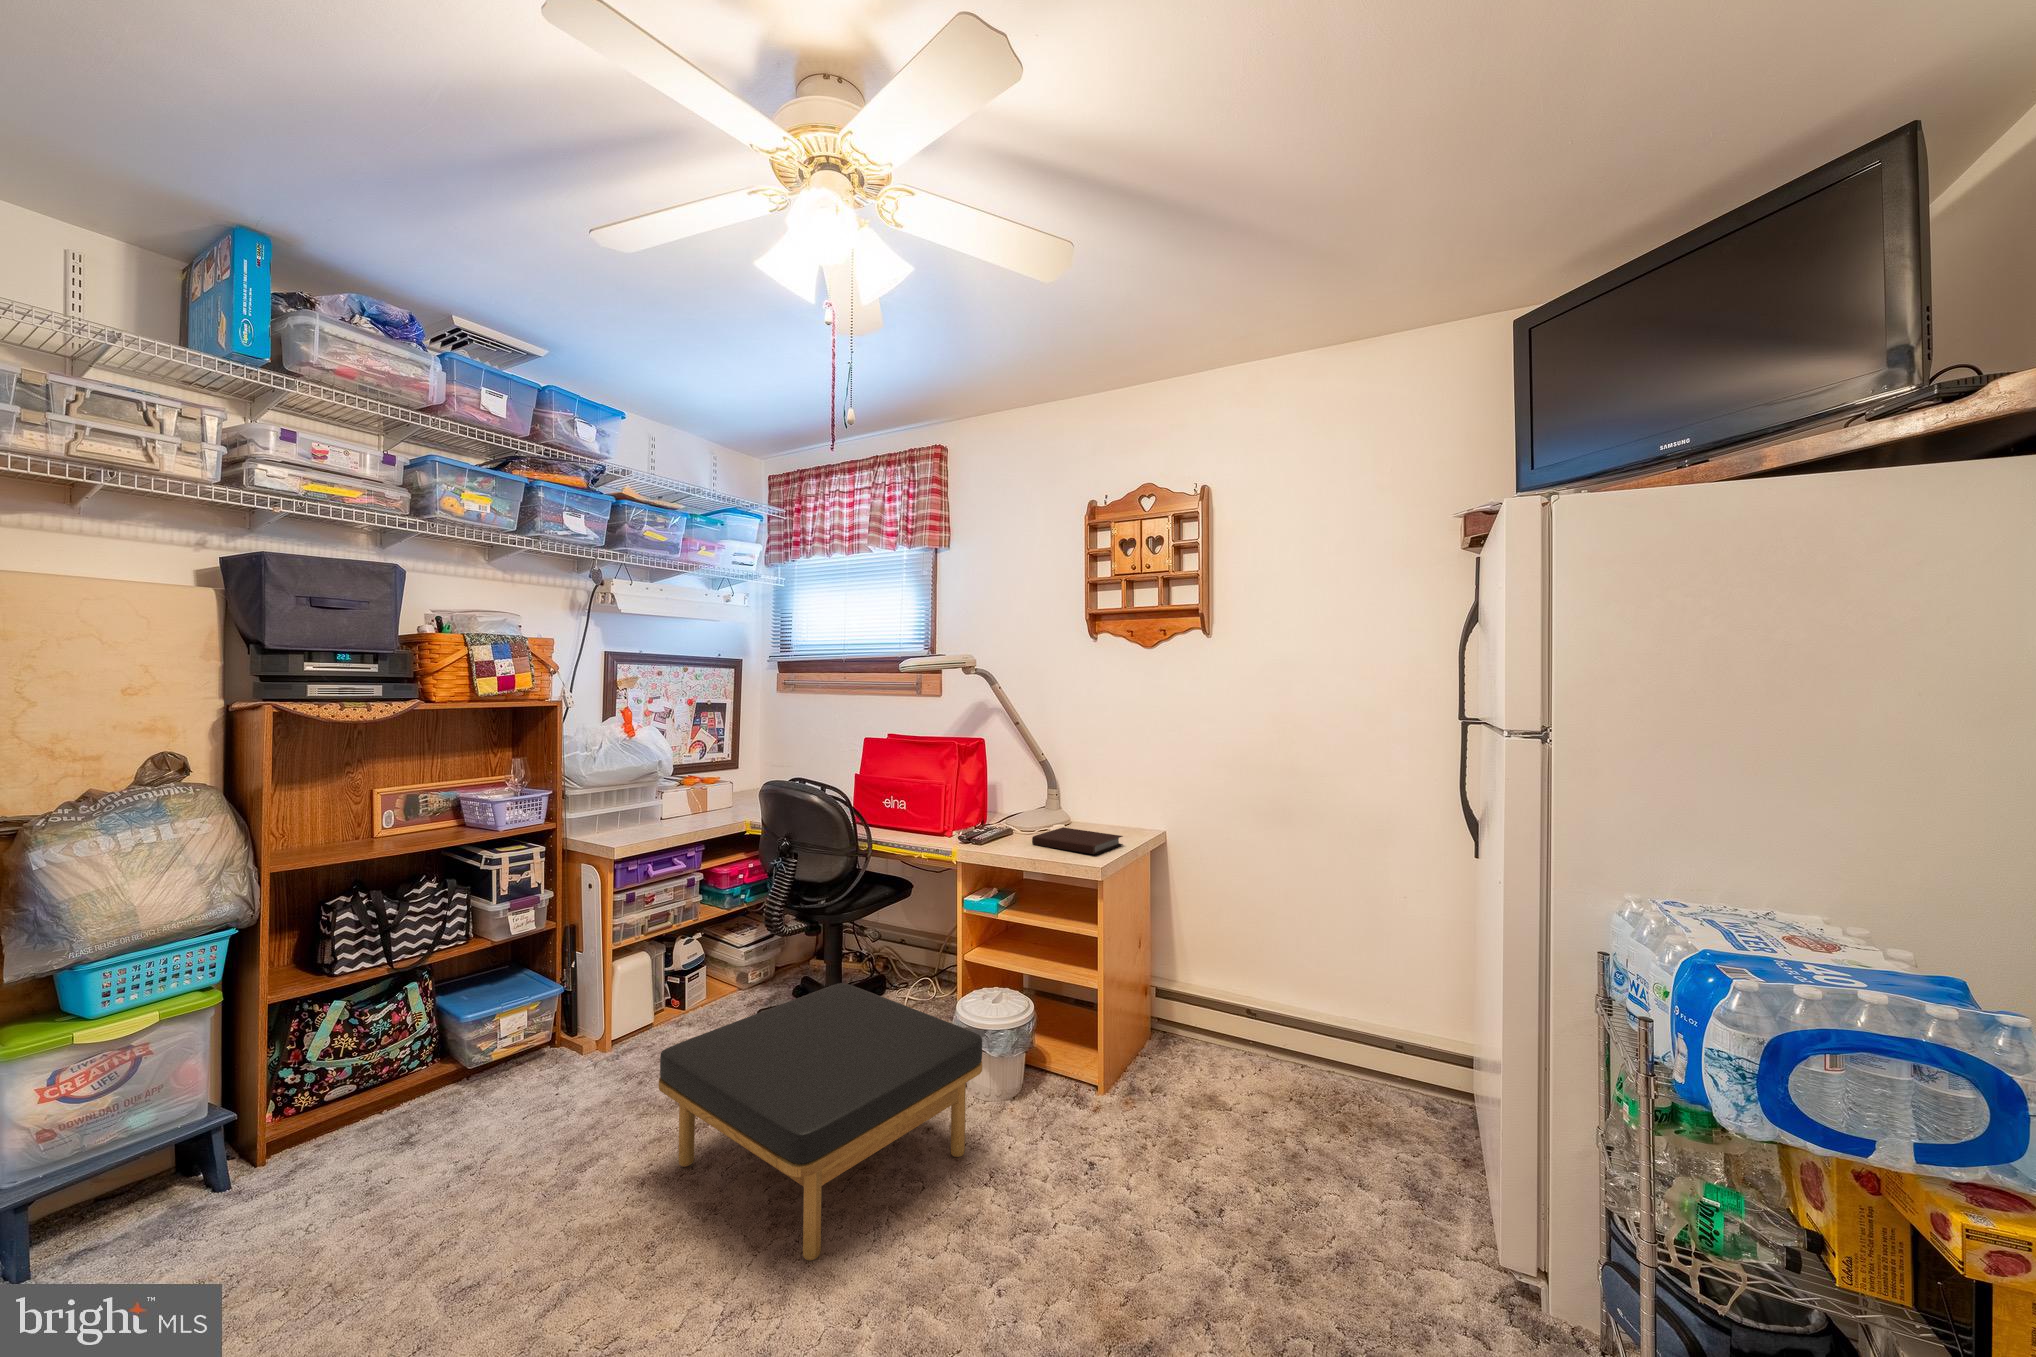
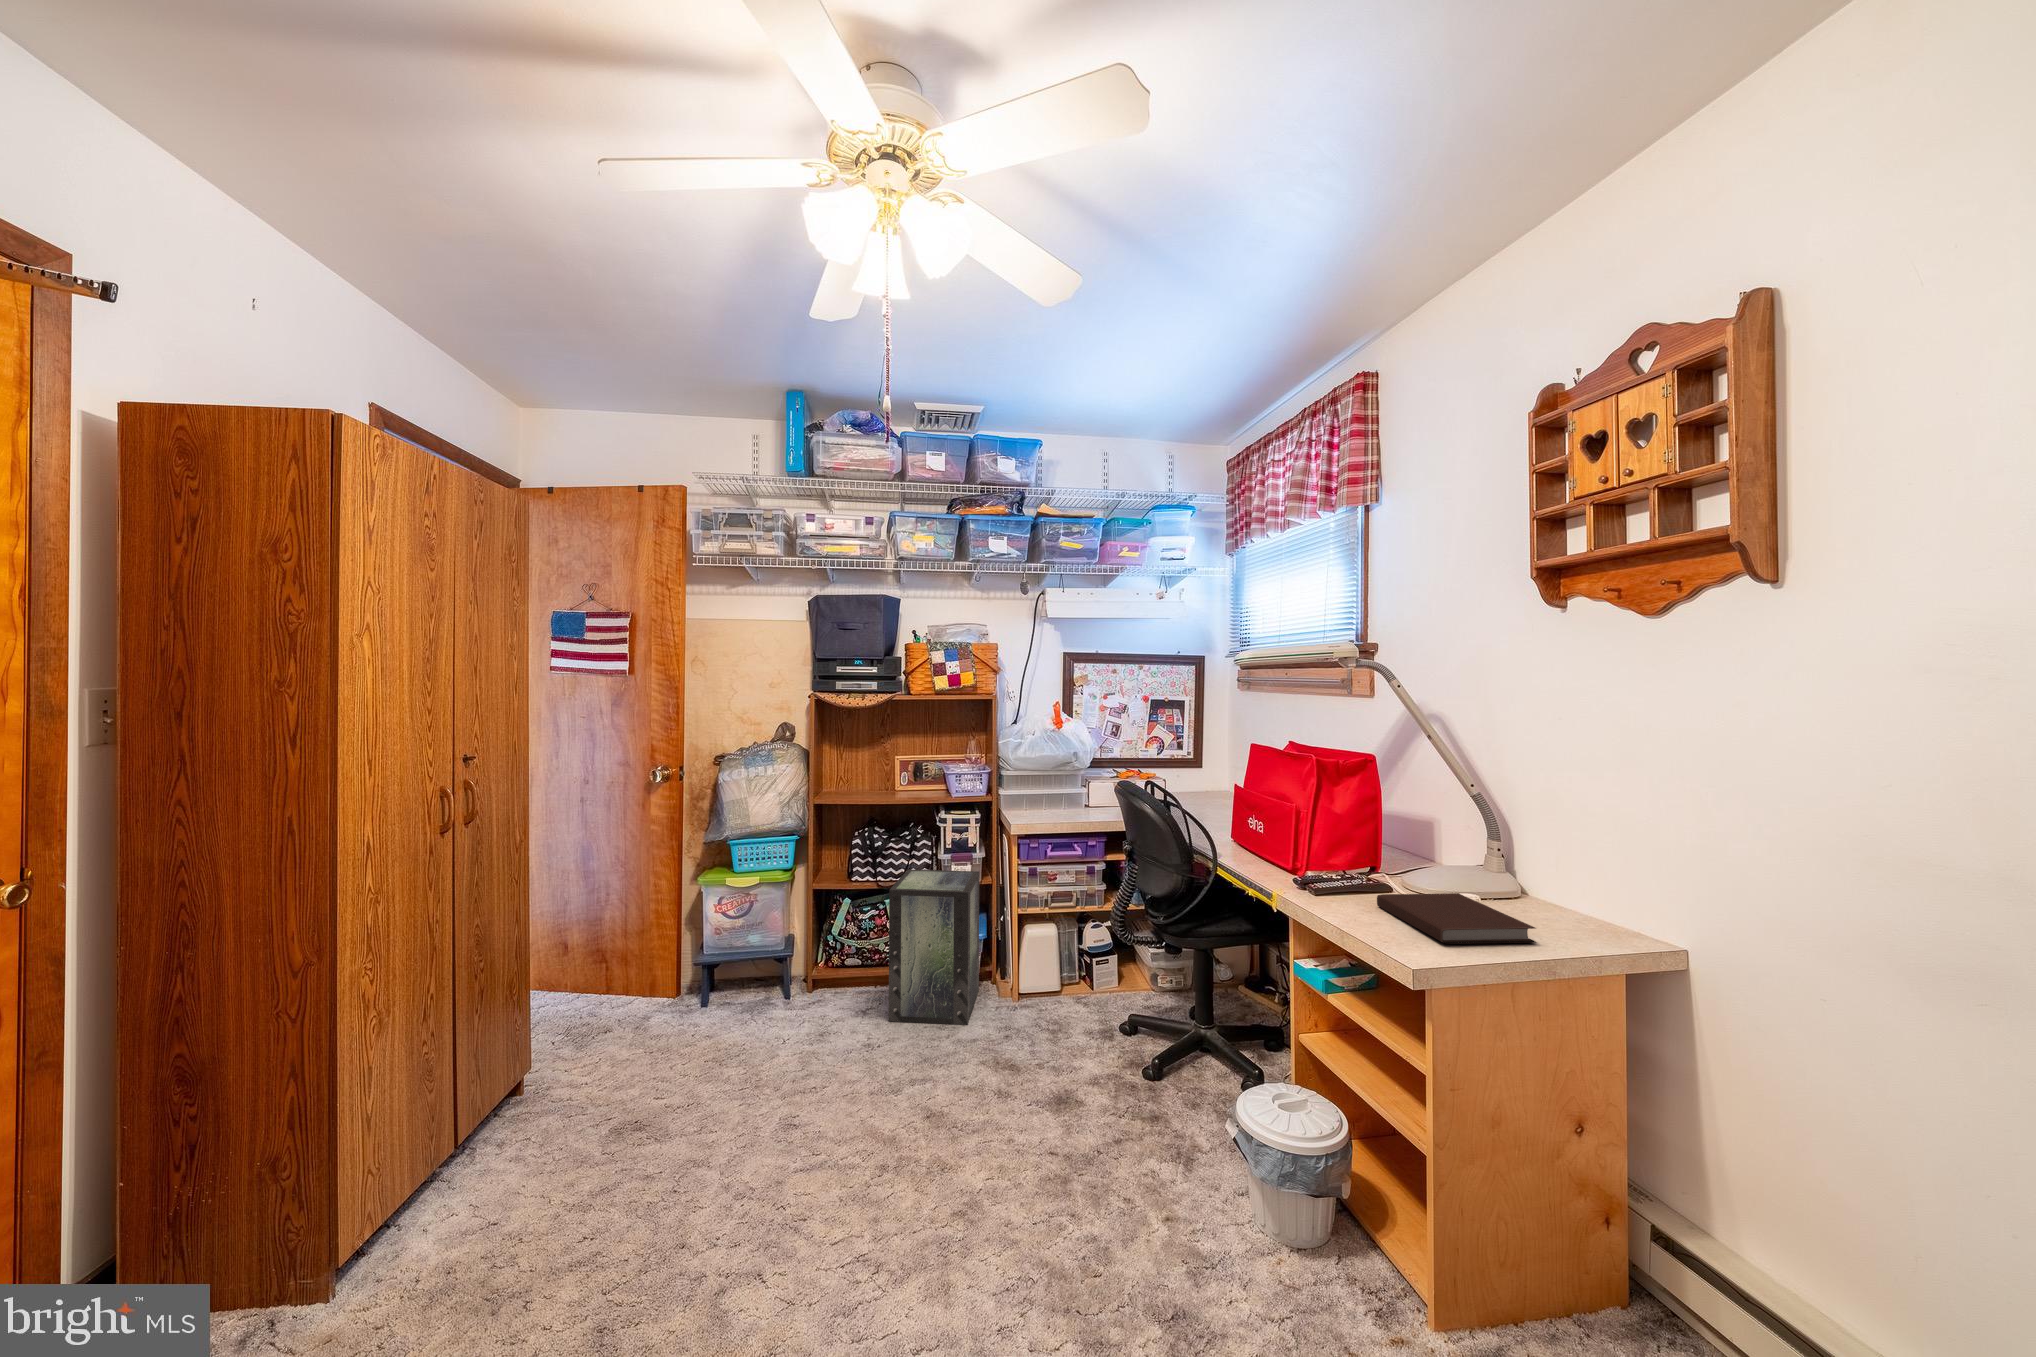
storage box: none [449,914,587,1128] -> present [889,869,979,1025]
ottoman: present [659,983,982,1260] -> none [899,1008,1194,1280]

